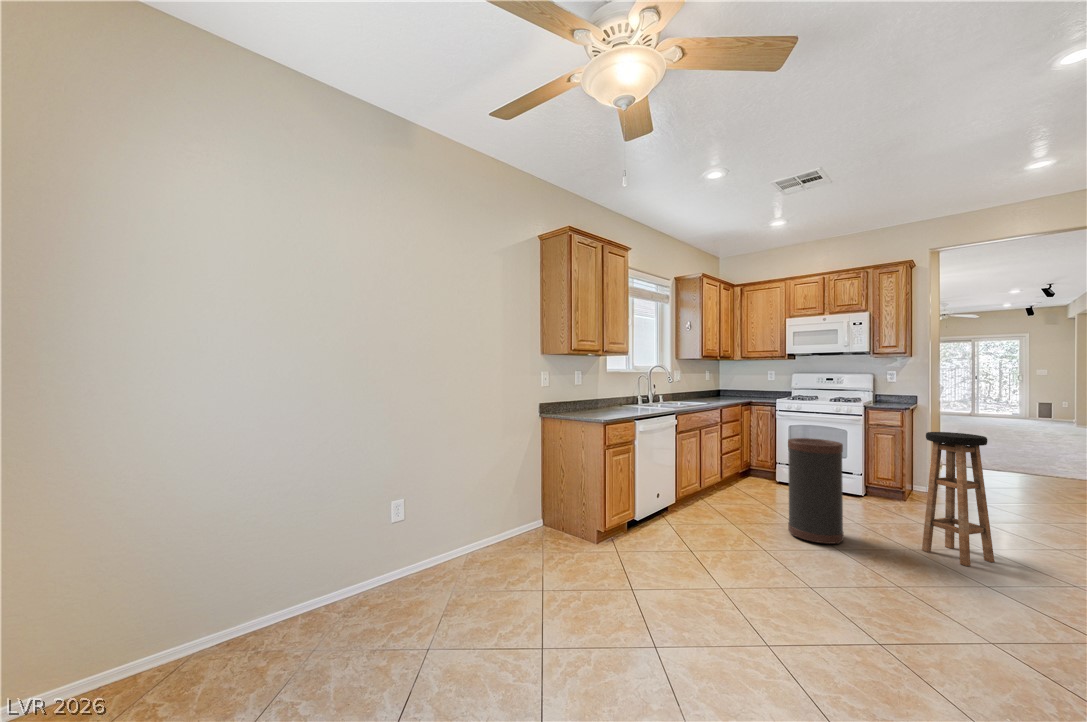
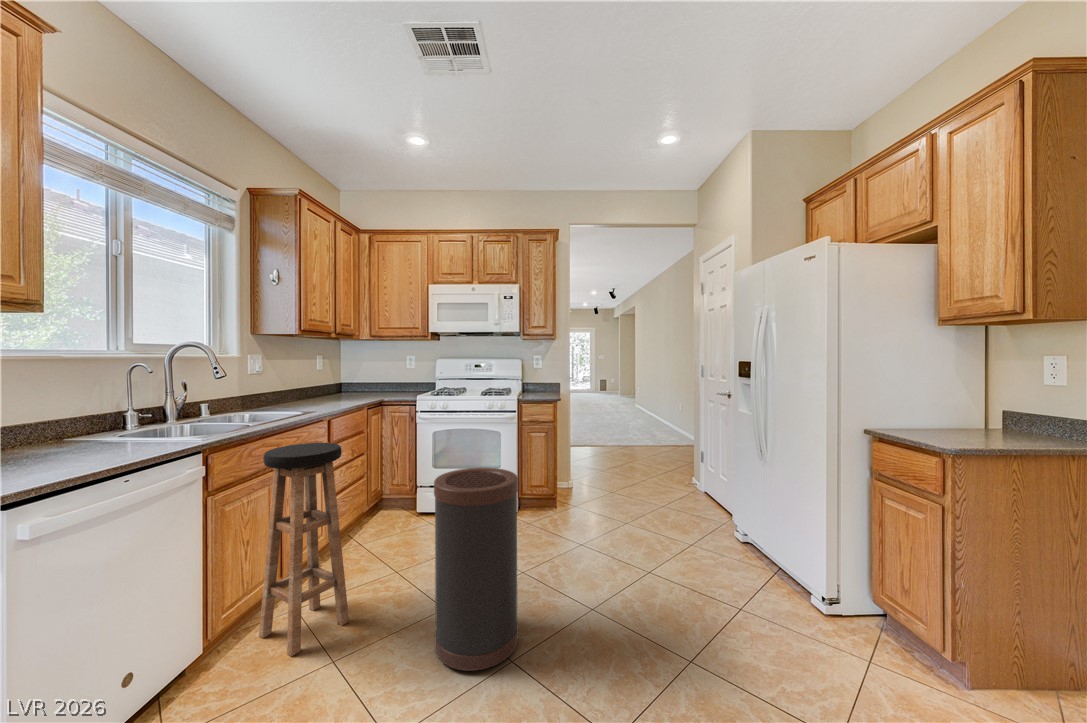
bar stool: present [922,432,994,566] -> present [259,443,349,656]

